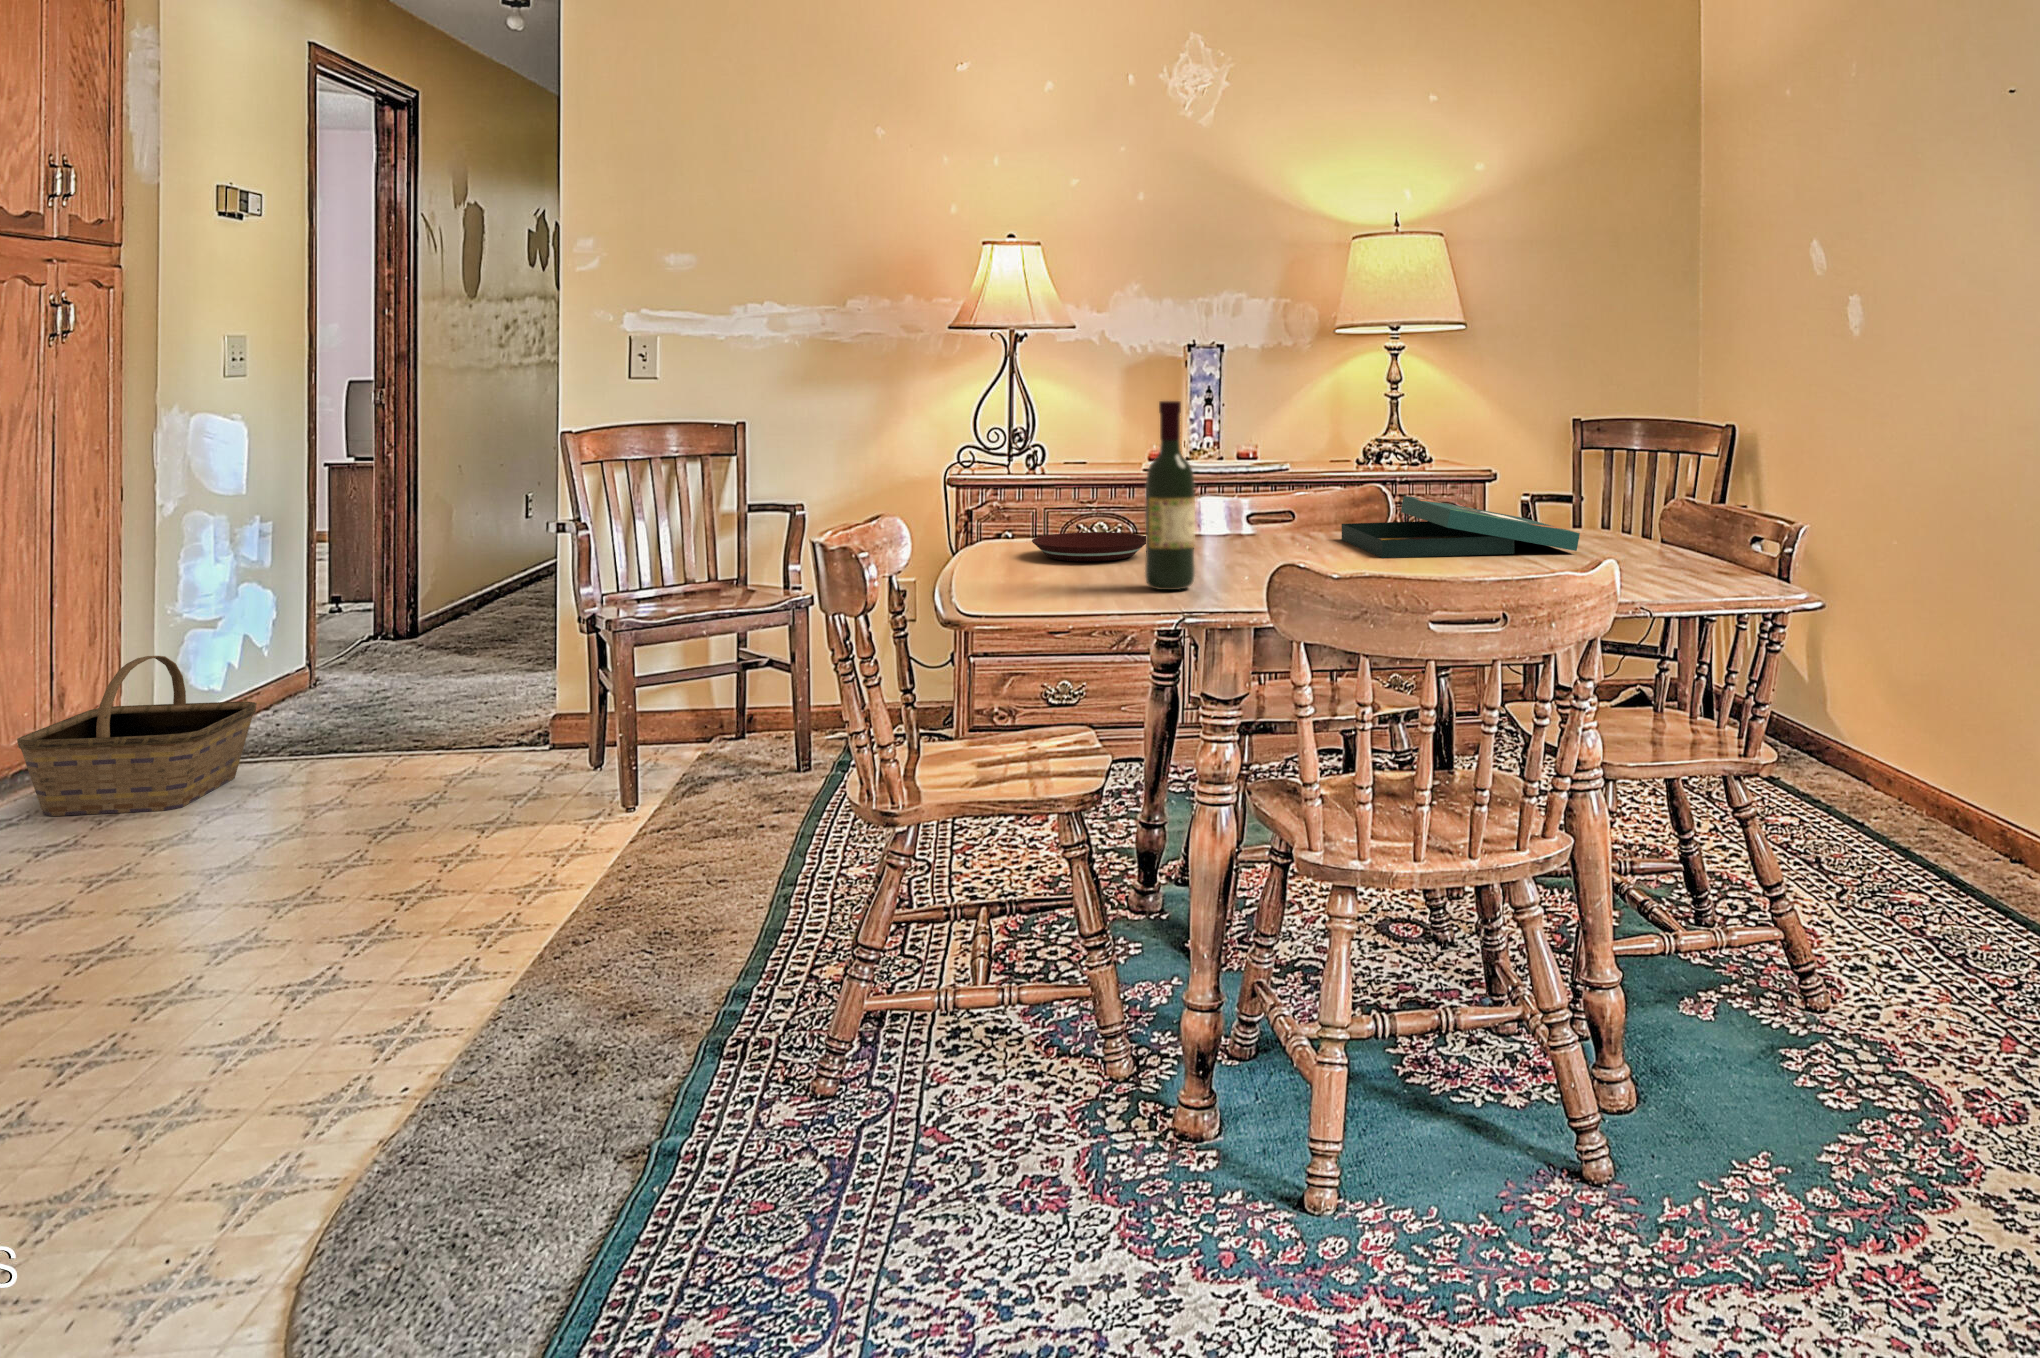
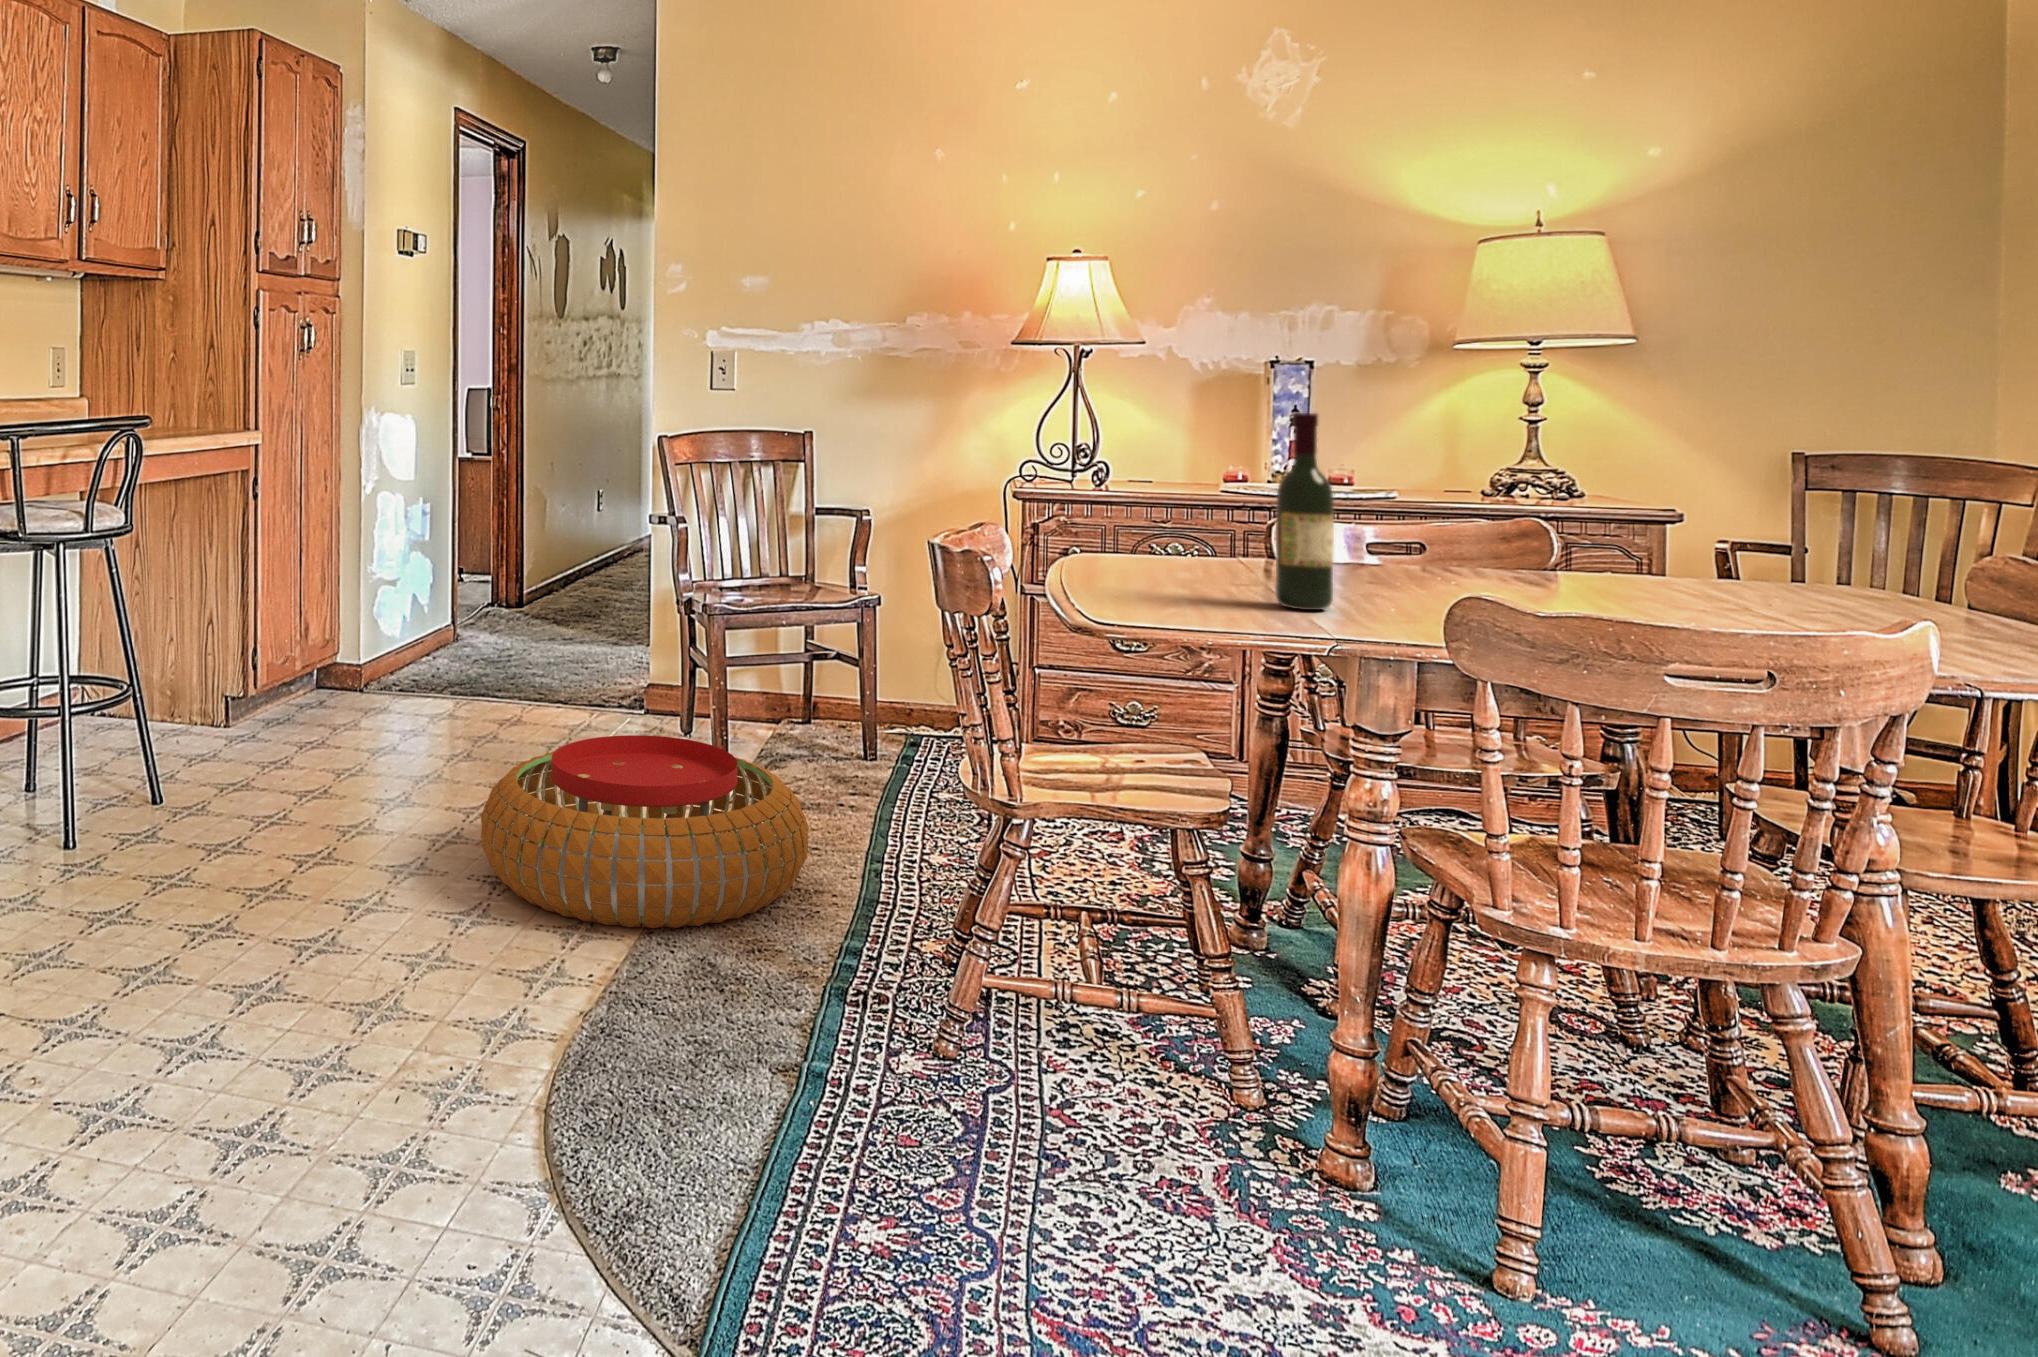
board game: present [1342,496,1580,558] -> none [1491,529,1840,608]
plate: present [1032,532,1146,561] -> none [1134,546,1264,575]
basket: present [17,656,257,816] -> none [284,597,433,720]
pouf: none [273,789,705,1028] -> present [481,735,809,928]

